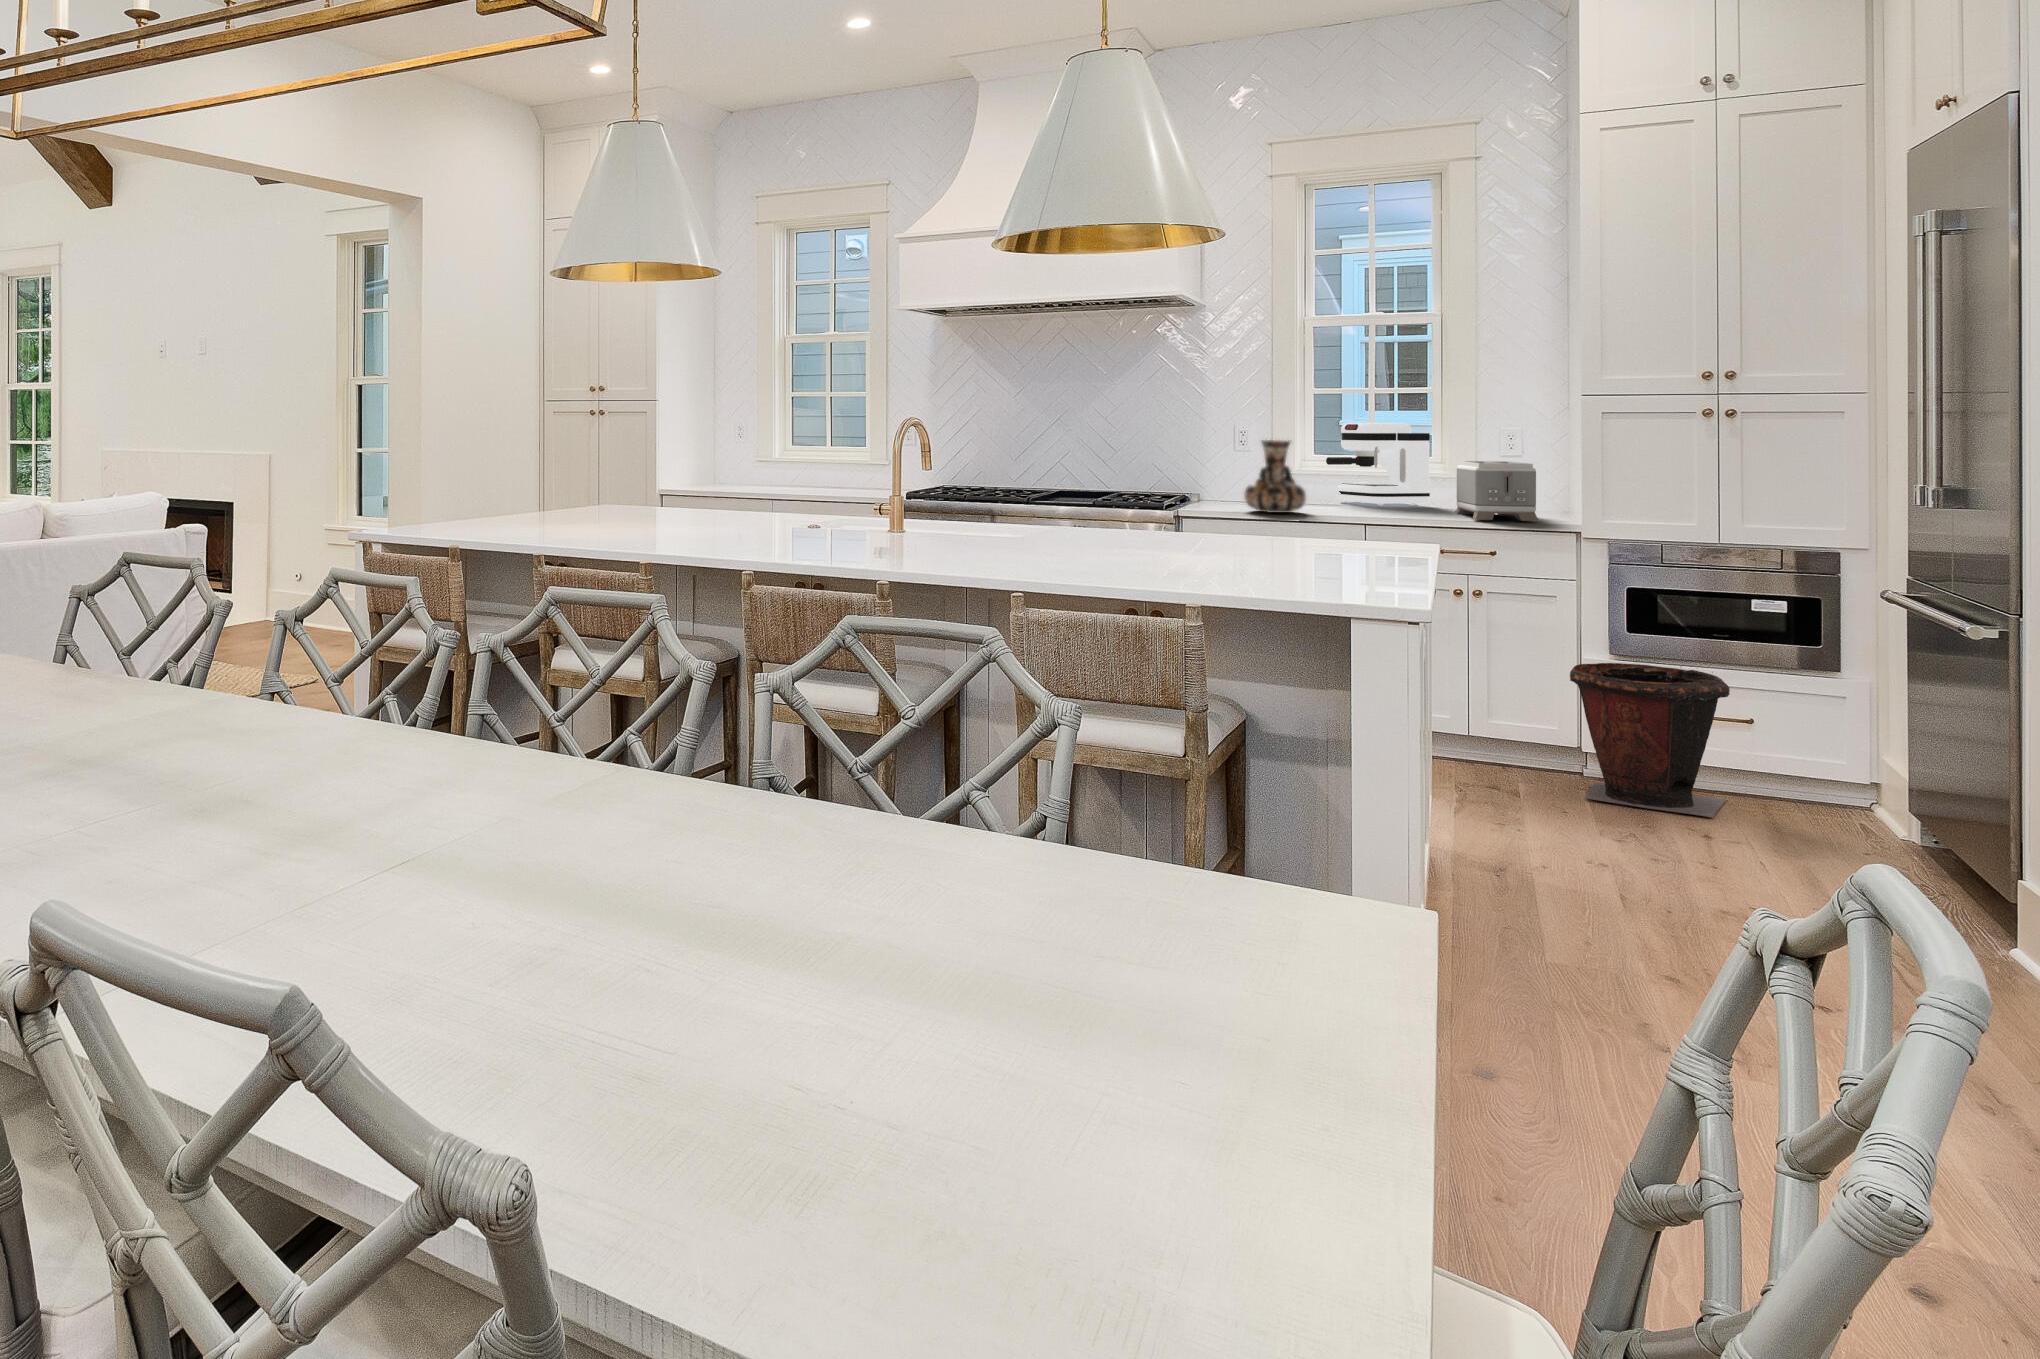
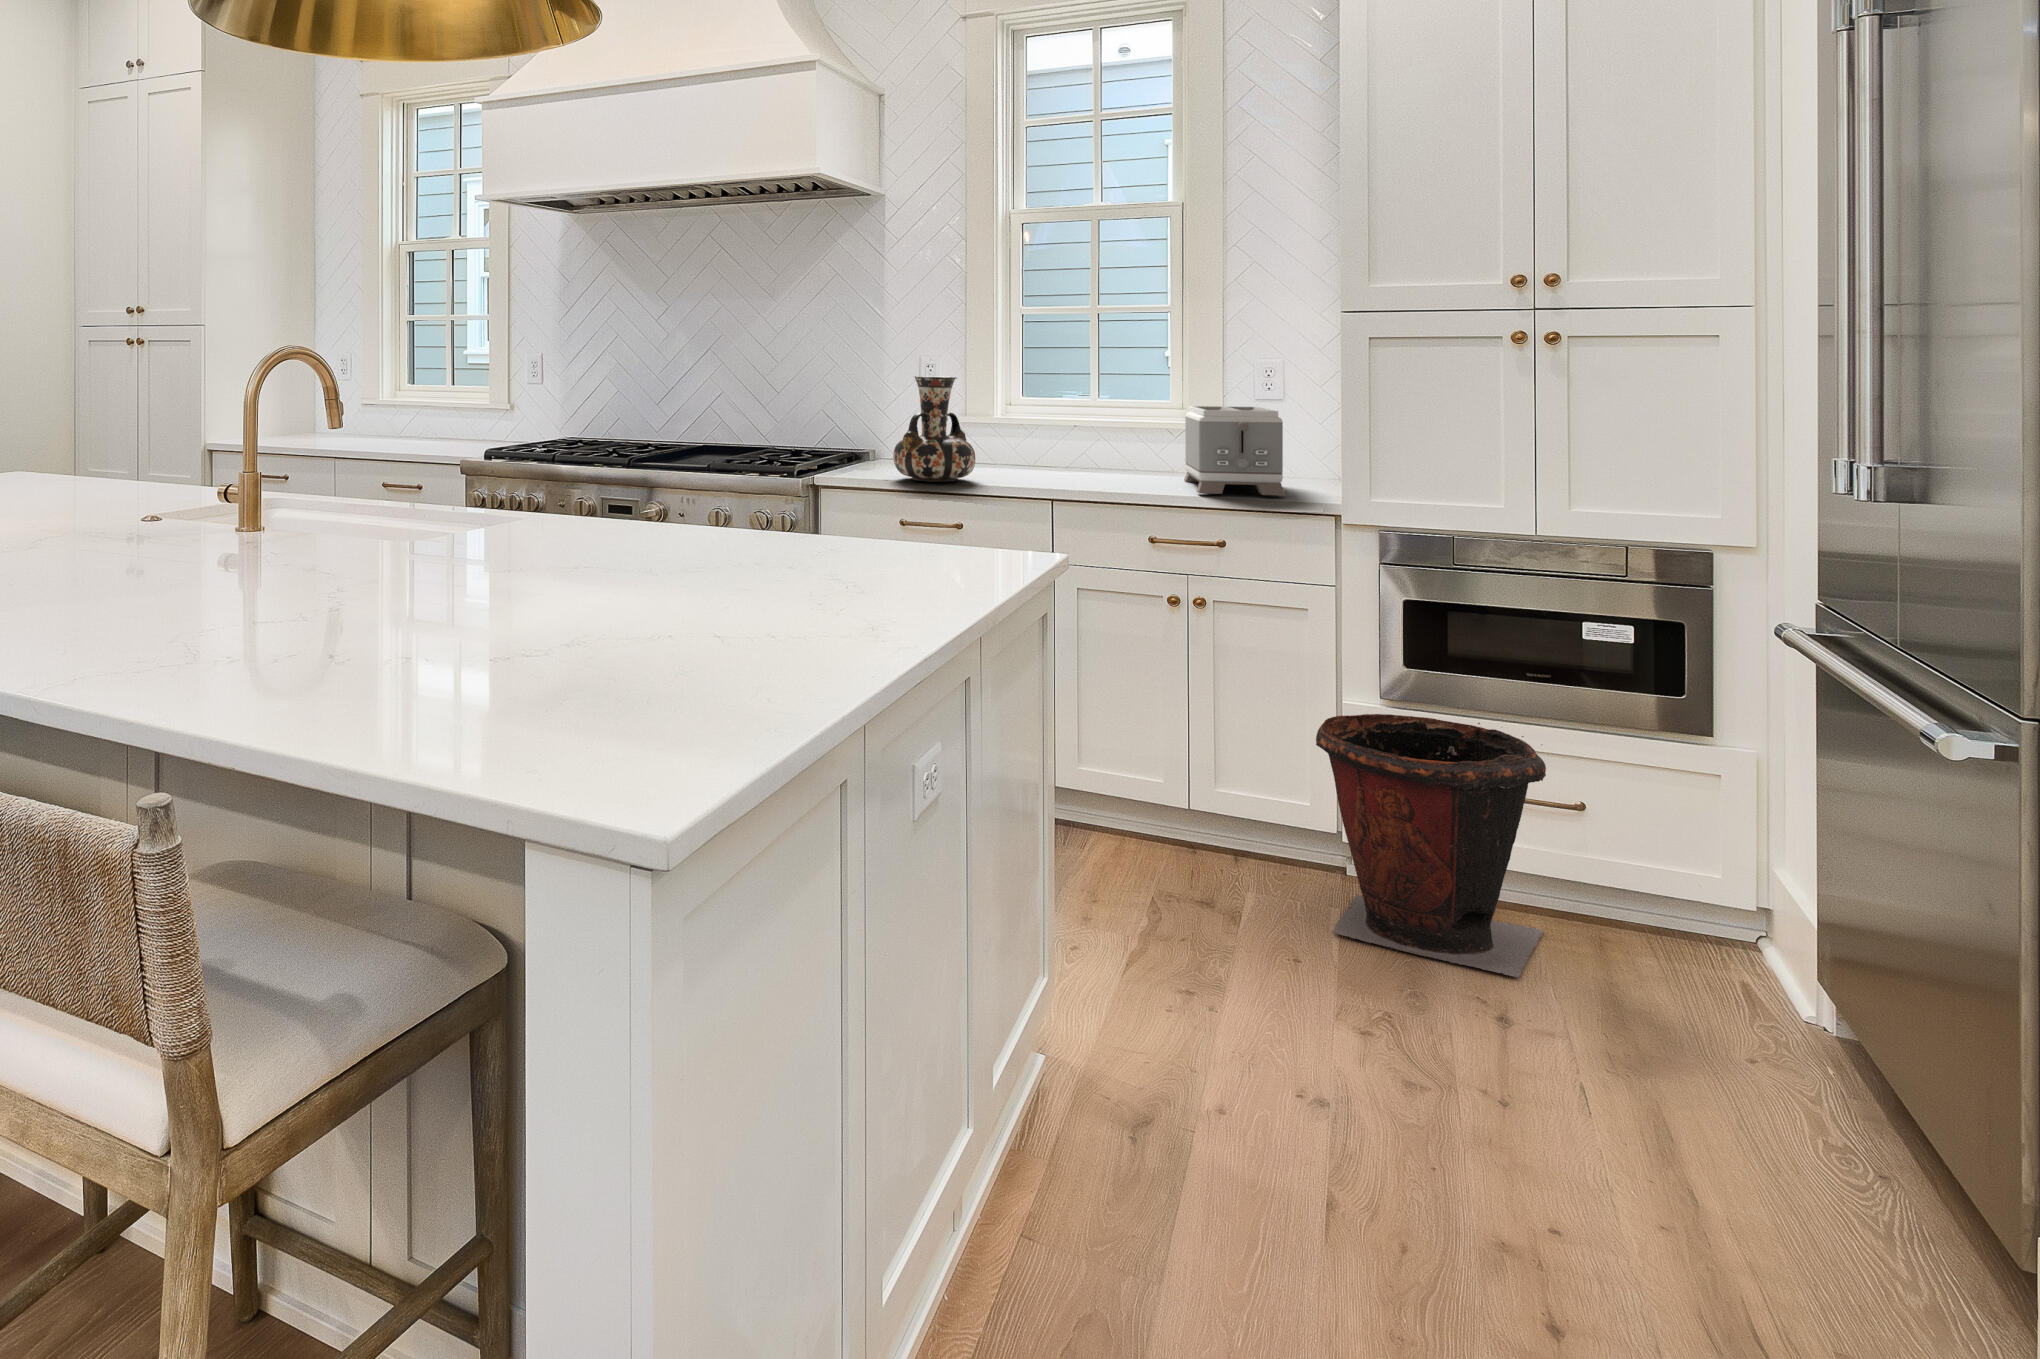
coffee maker: present [1326,423,1430,506] -> none [1023,352,1159,468]

